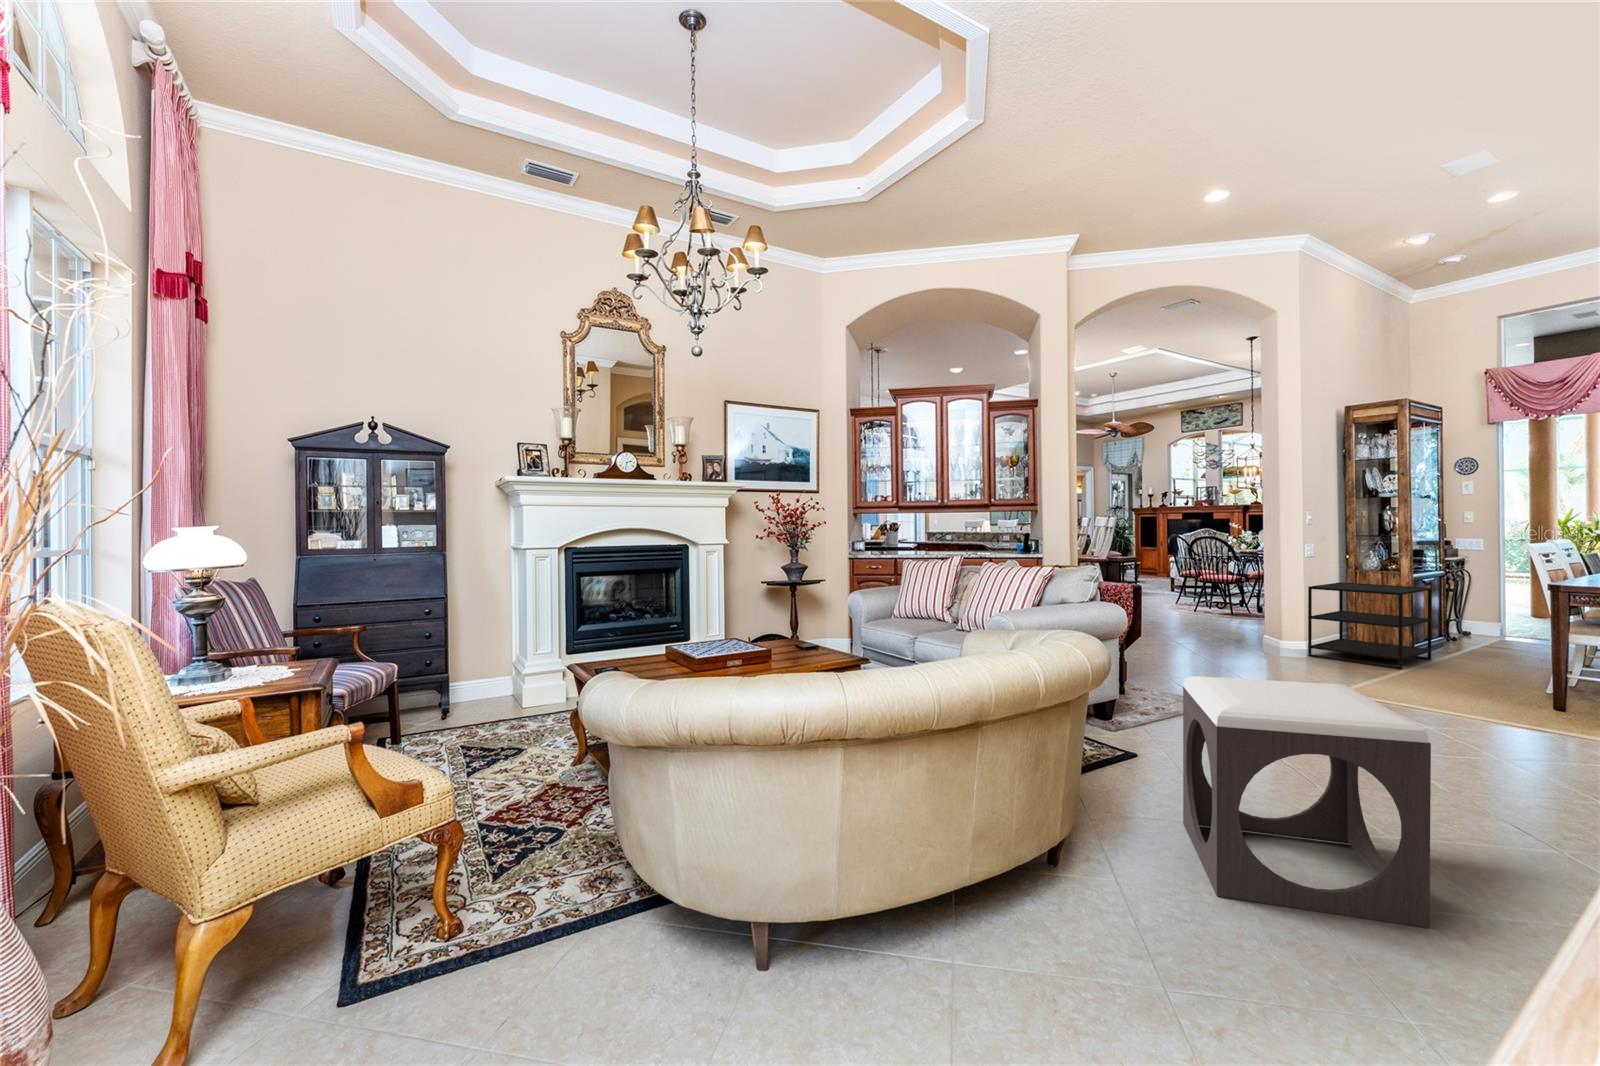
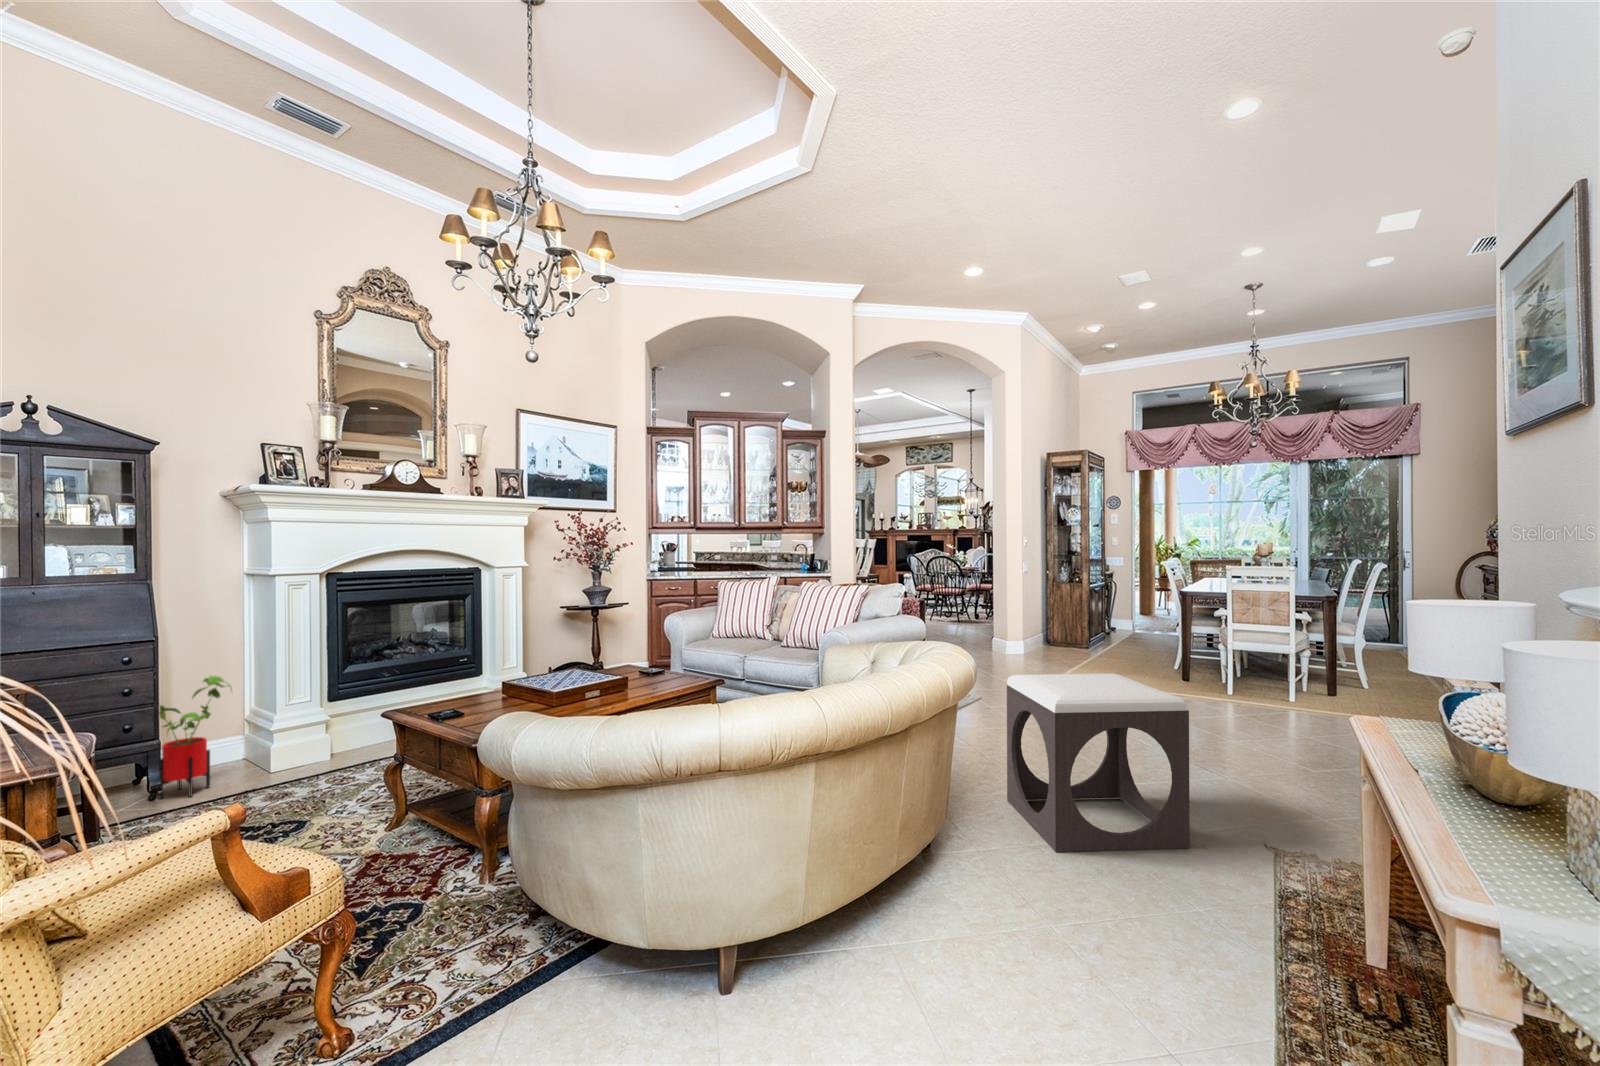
side table: present [1308,582,1432,669] -> none [1029,595,1109,663]
house plant: none [441,627,500,719] -> present [159,676,231,798]

